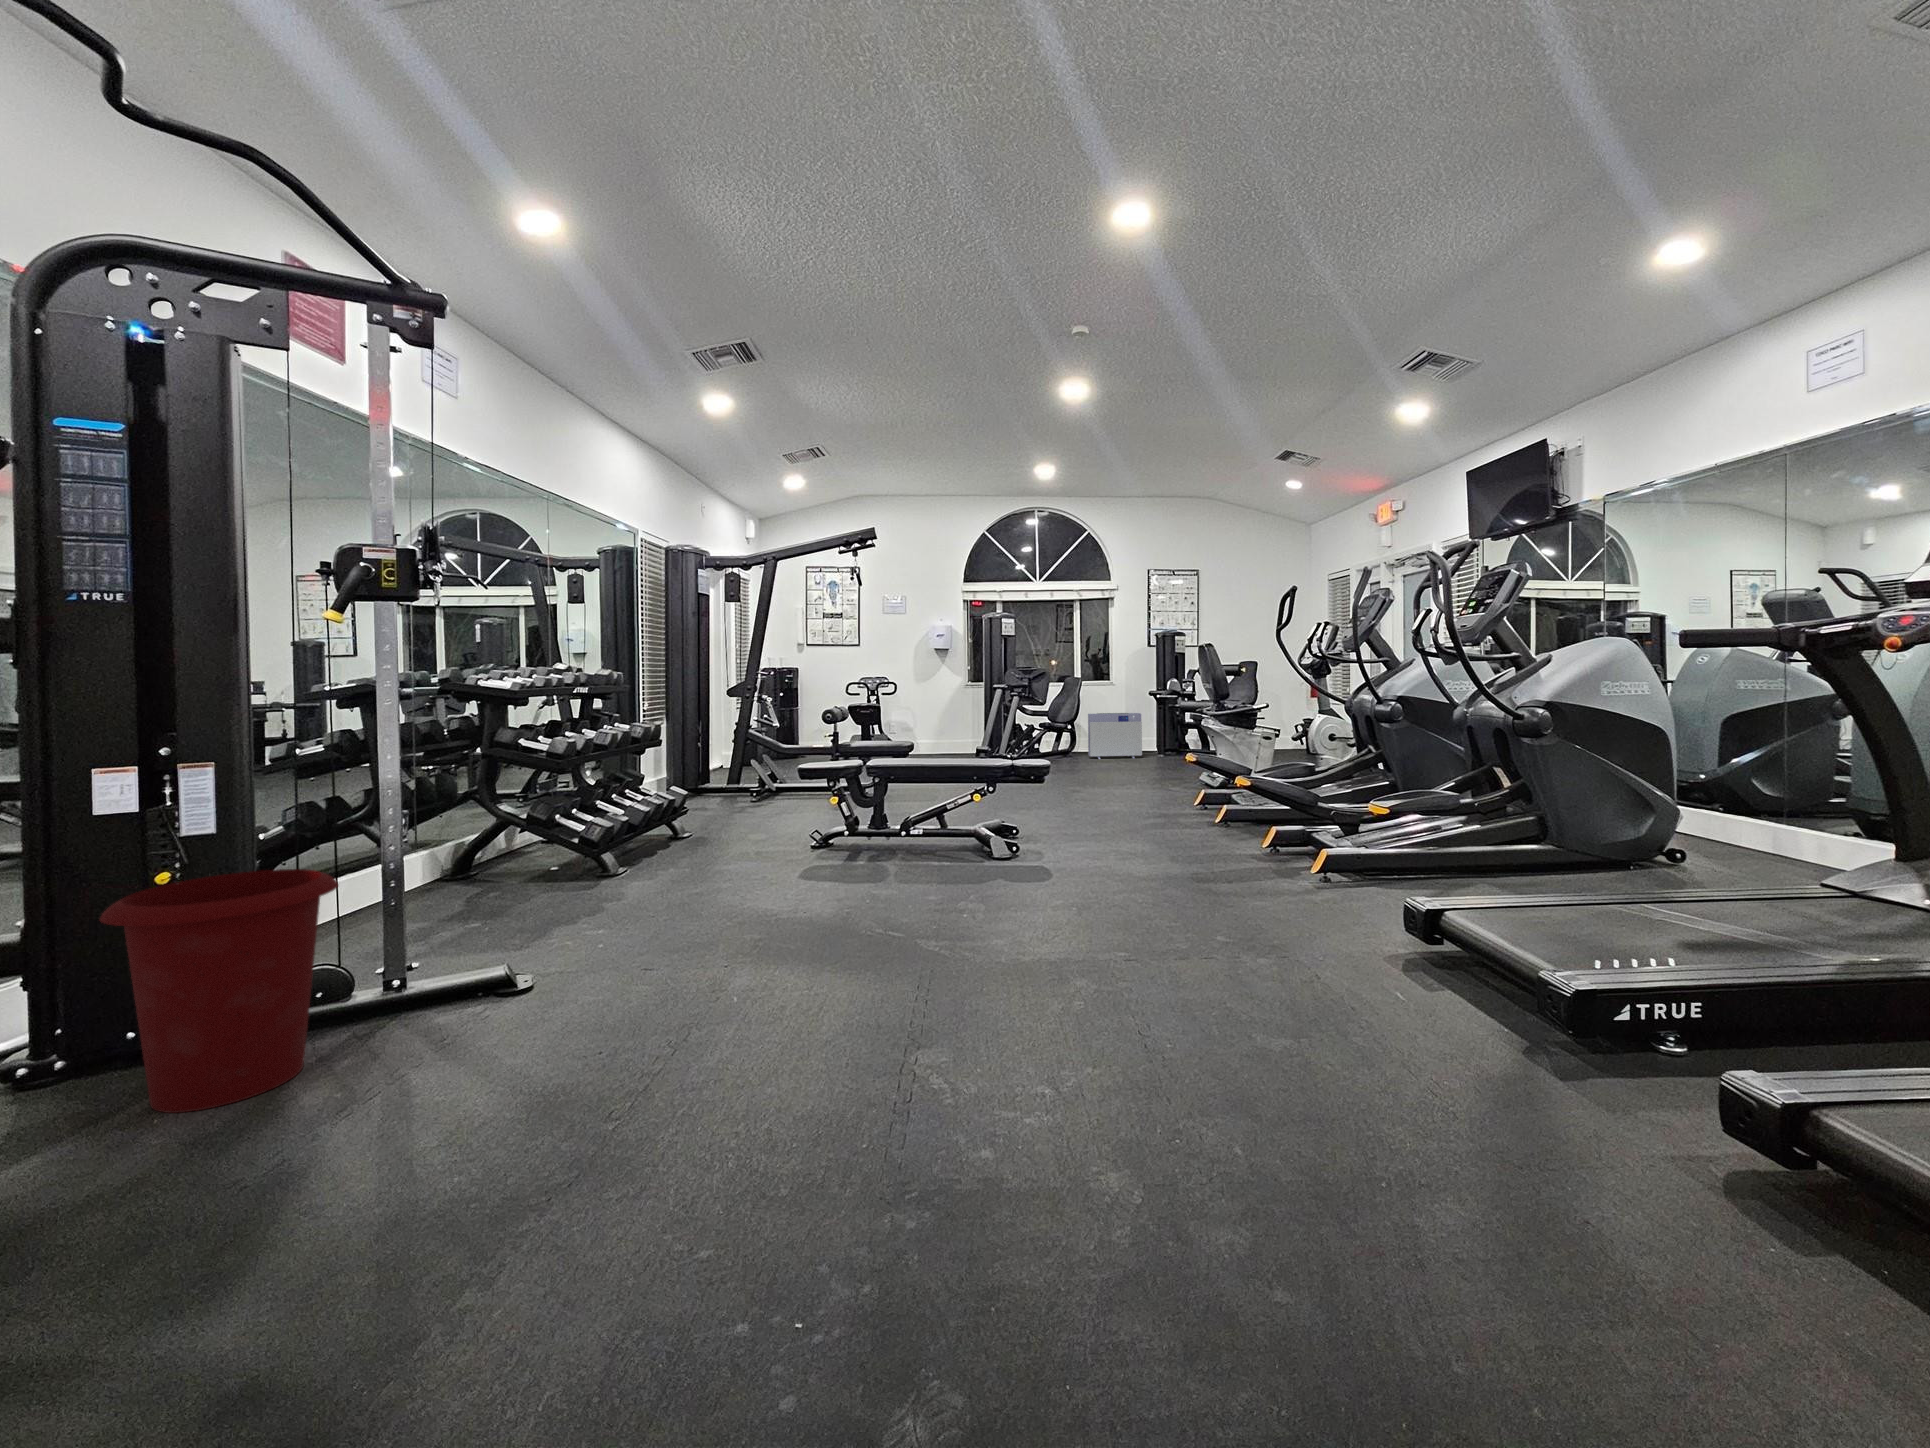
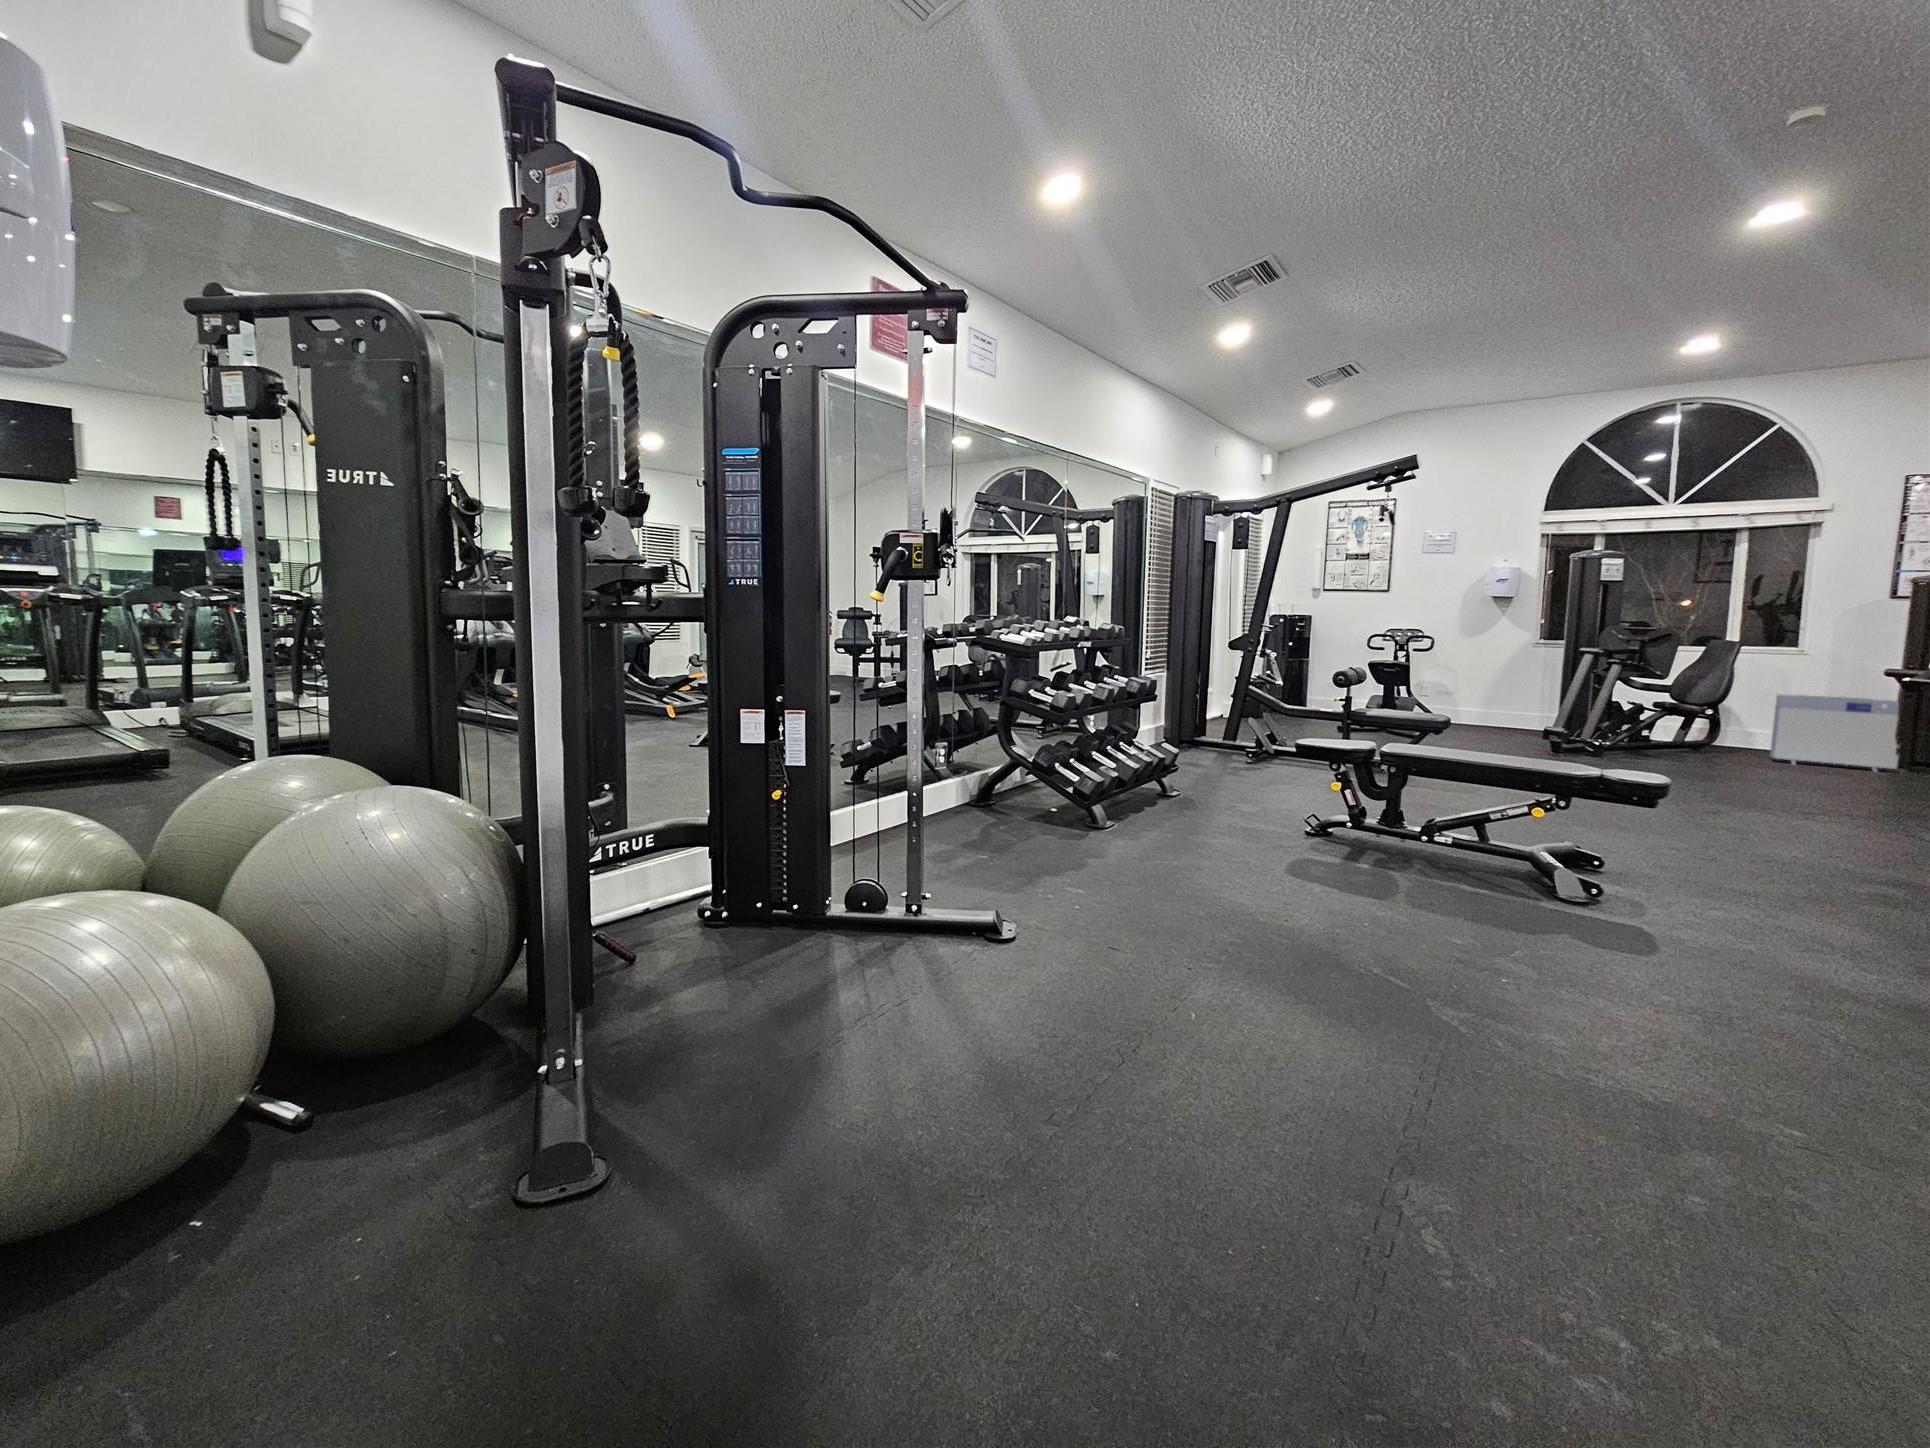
waste bin: present [100,869,338,1113] -> none [738,798,872,980]

